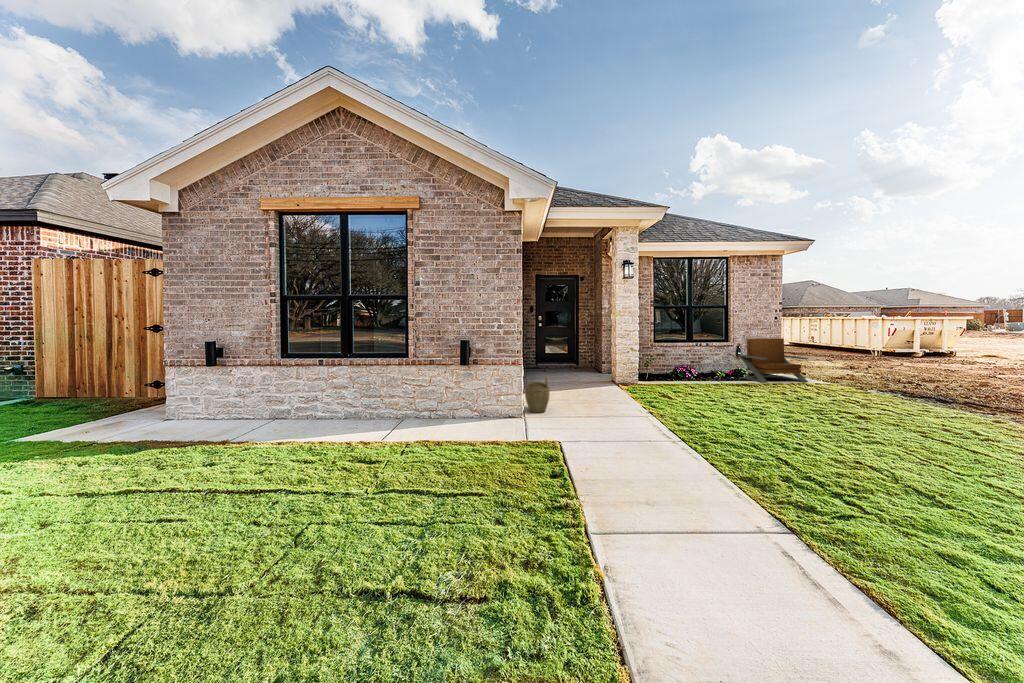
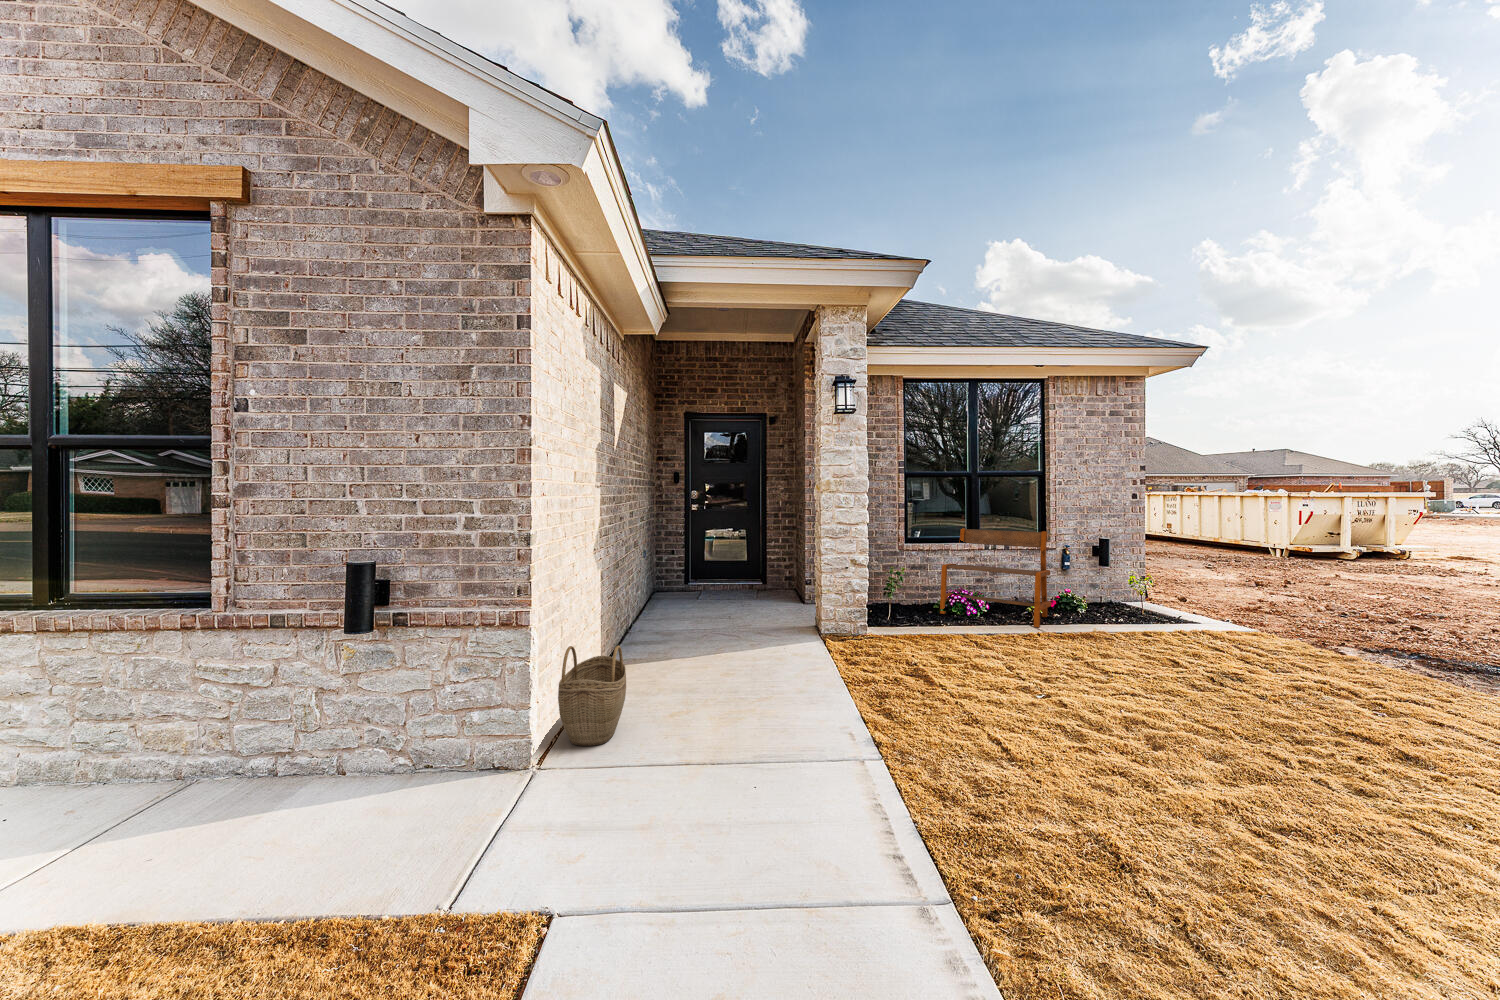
bench: none [671,335,729,383] -> present [940,528,1051,627]
lounge chair: present [739,338,808,383] -> none [1068,536,1206,626]

